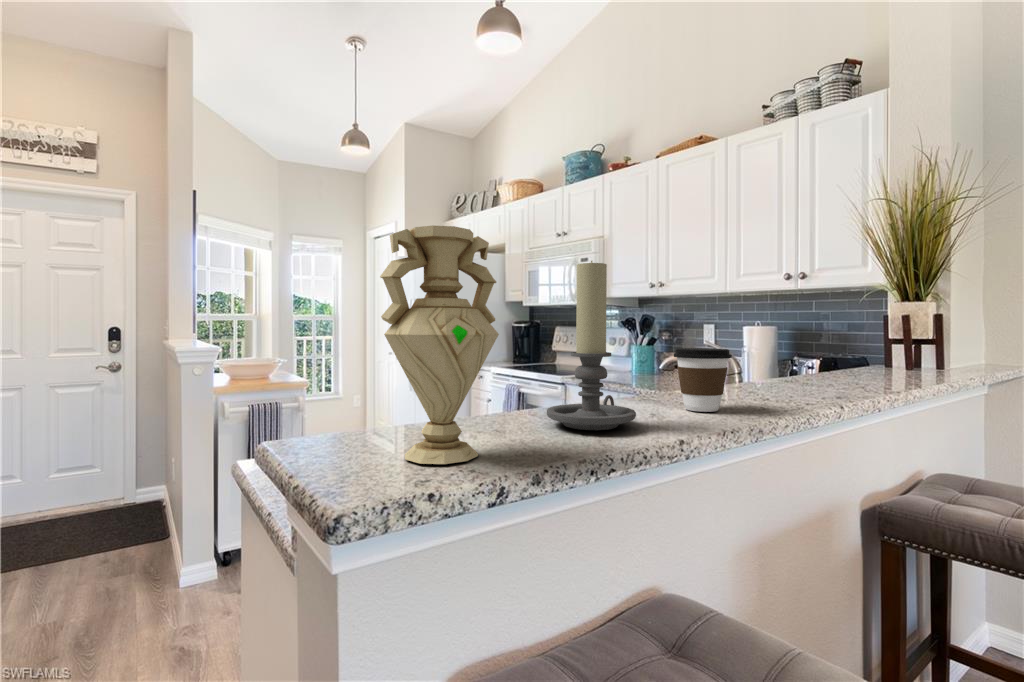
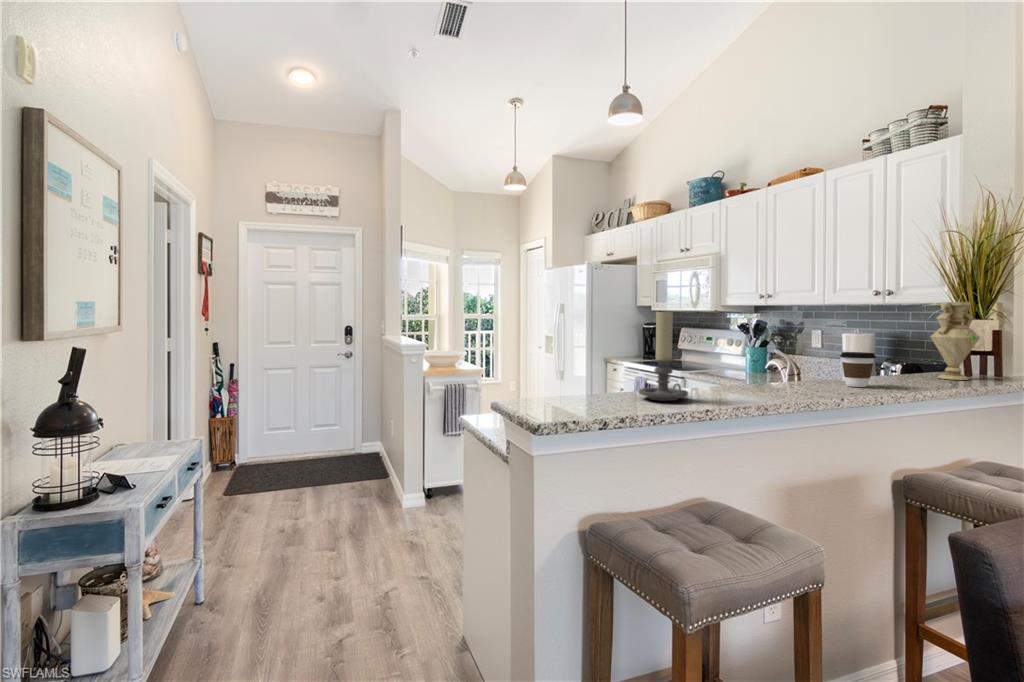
vase: present [380,225,499,464] -> present [931,302,980,380]
coffee cup: present [674,348,732,412] -> present [840,352,876,387]

